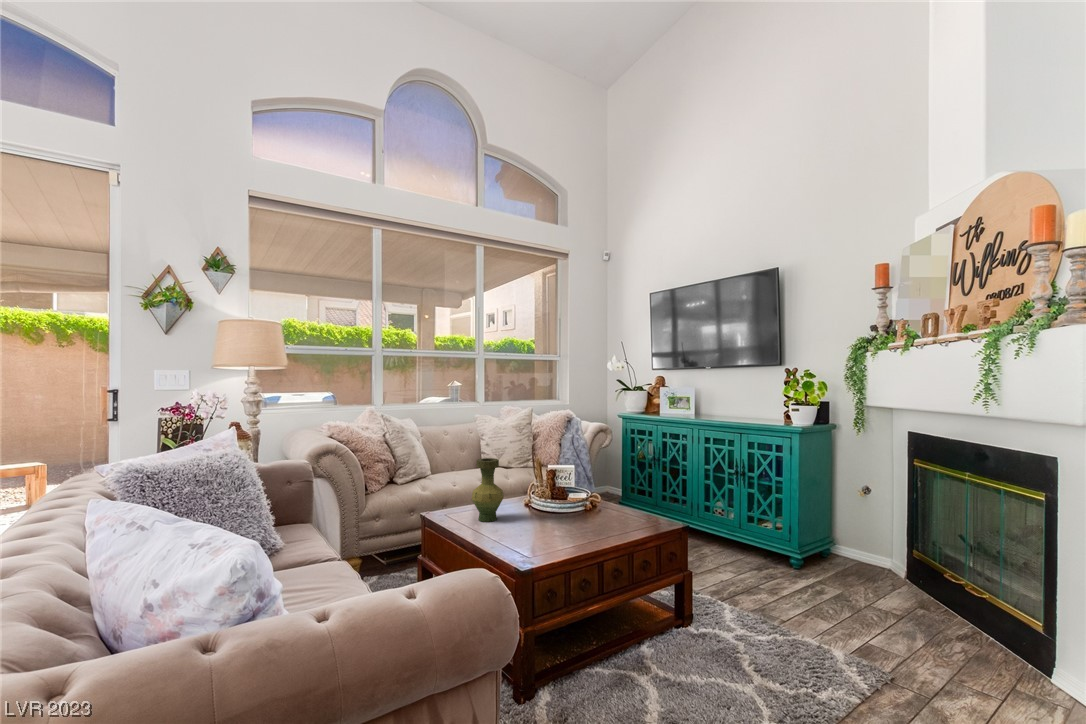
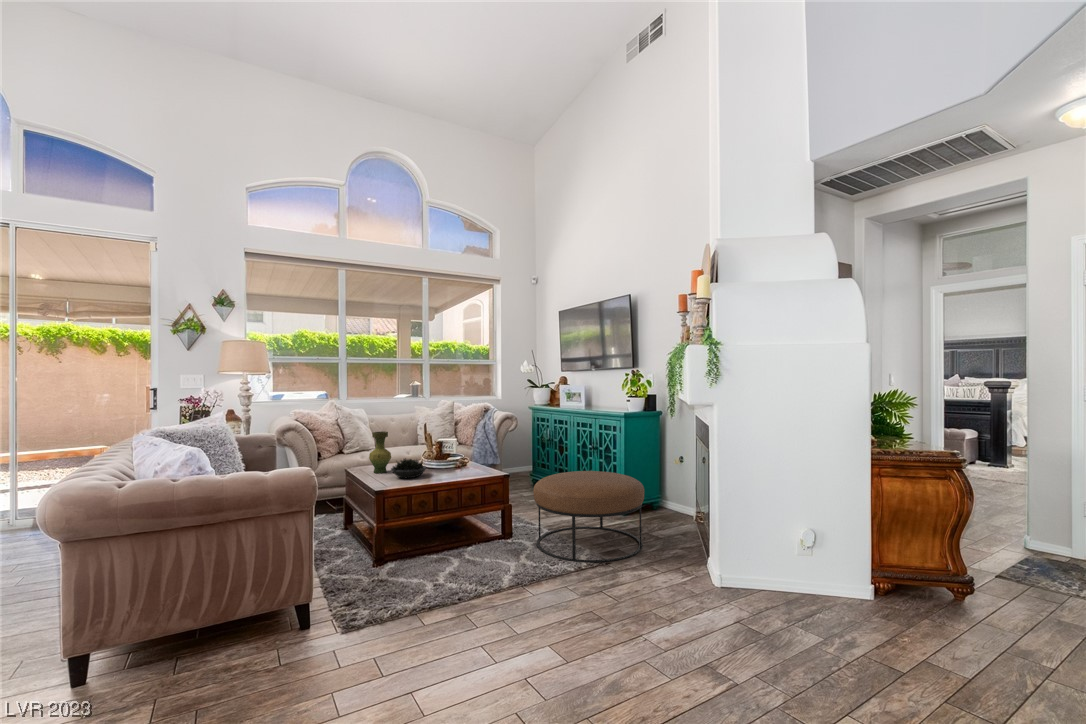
succulent plant: none [518,501,571,533] -> present [391,458,426,478]
ottoman: none [727,513,909,666] -> present [533,471,644,562]

